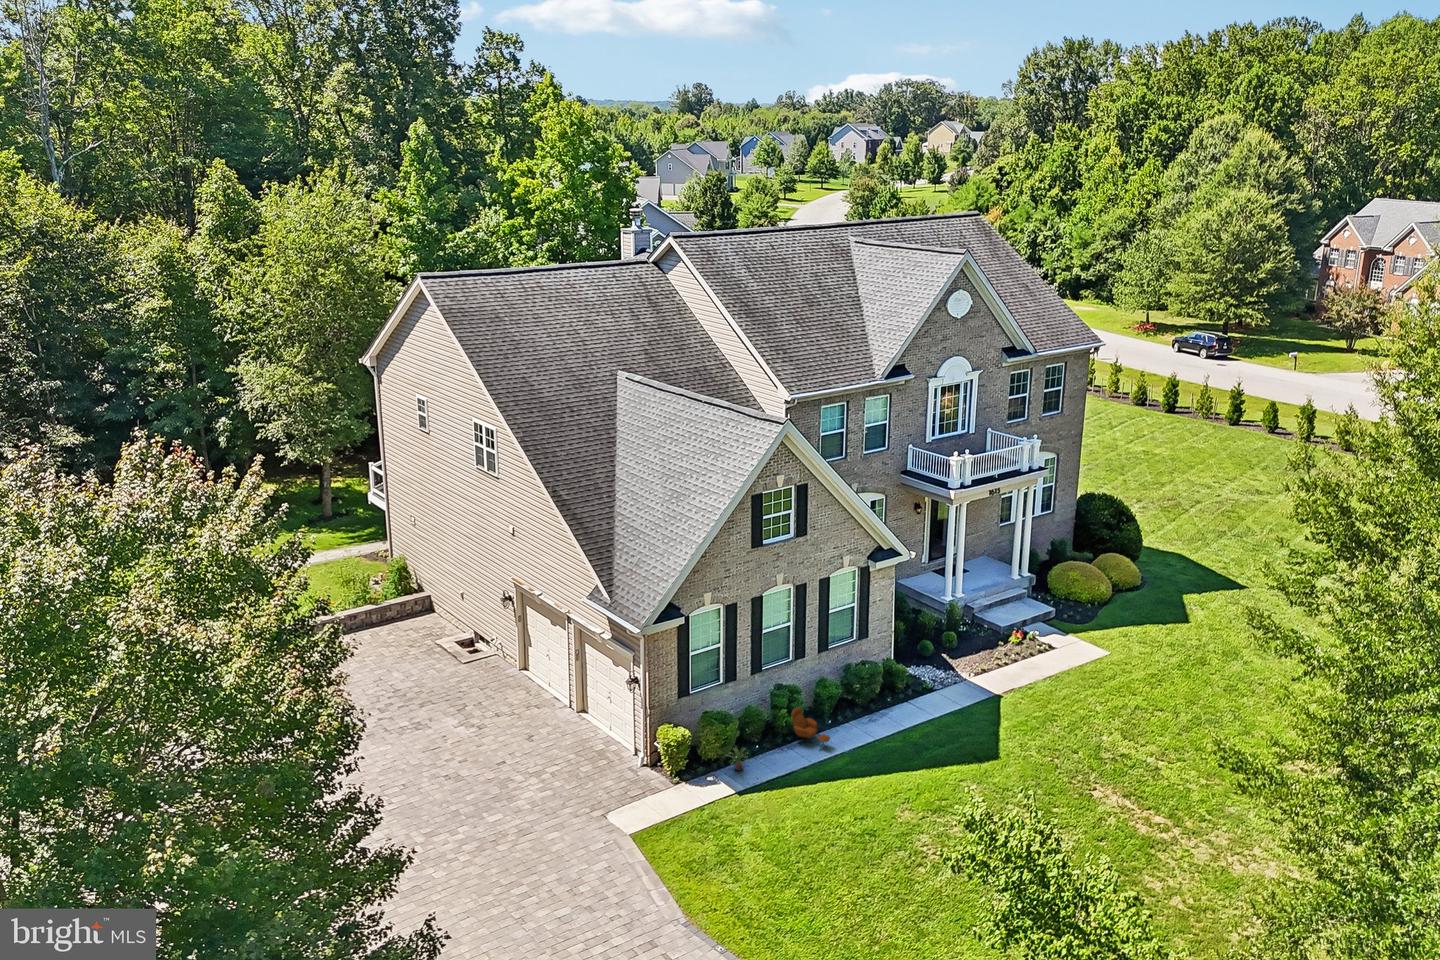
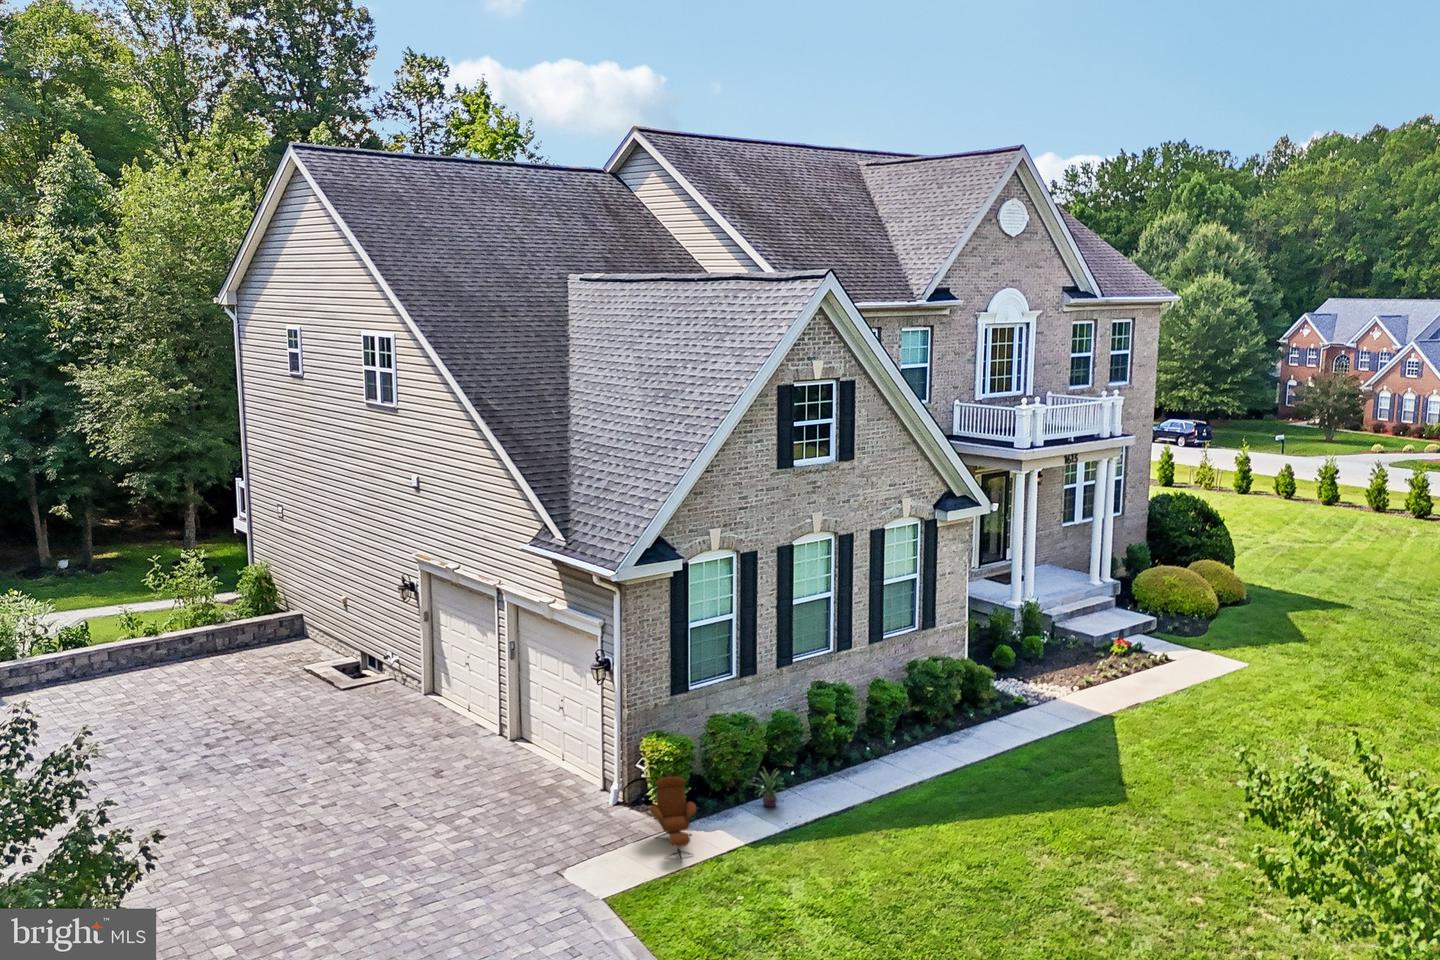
lounge chair: present [792,707,830,747] -> present [650,776,696,859]

